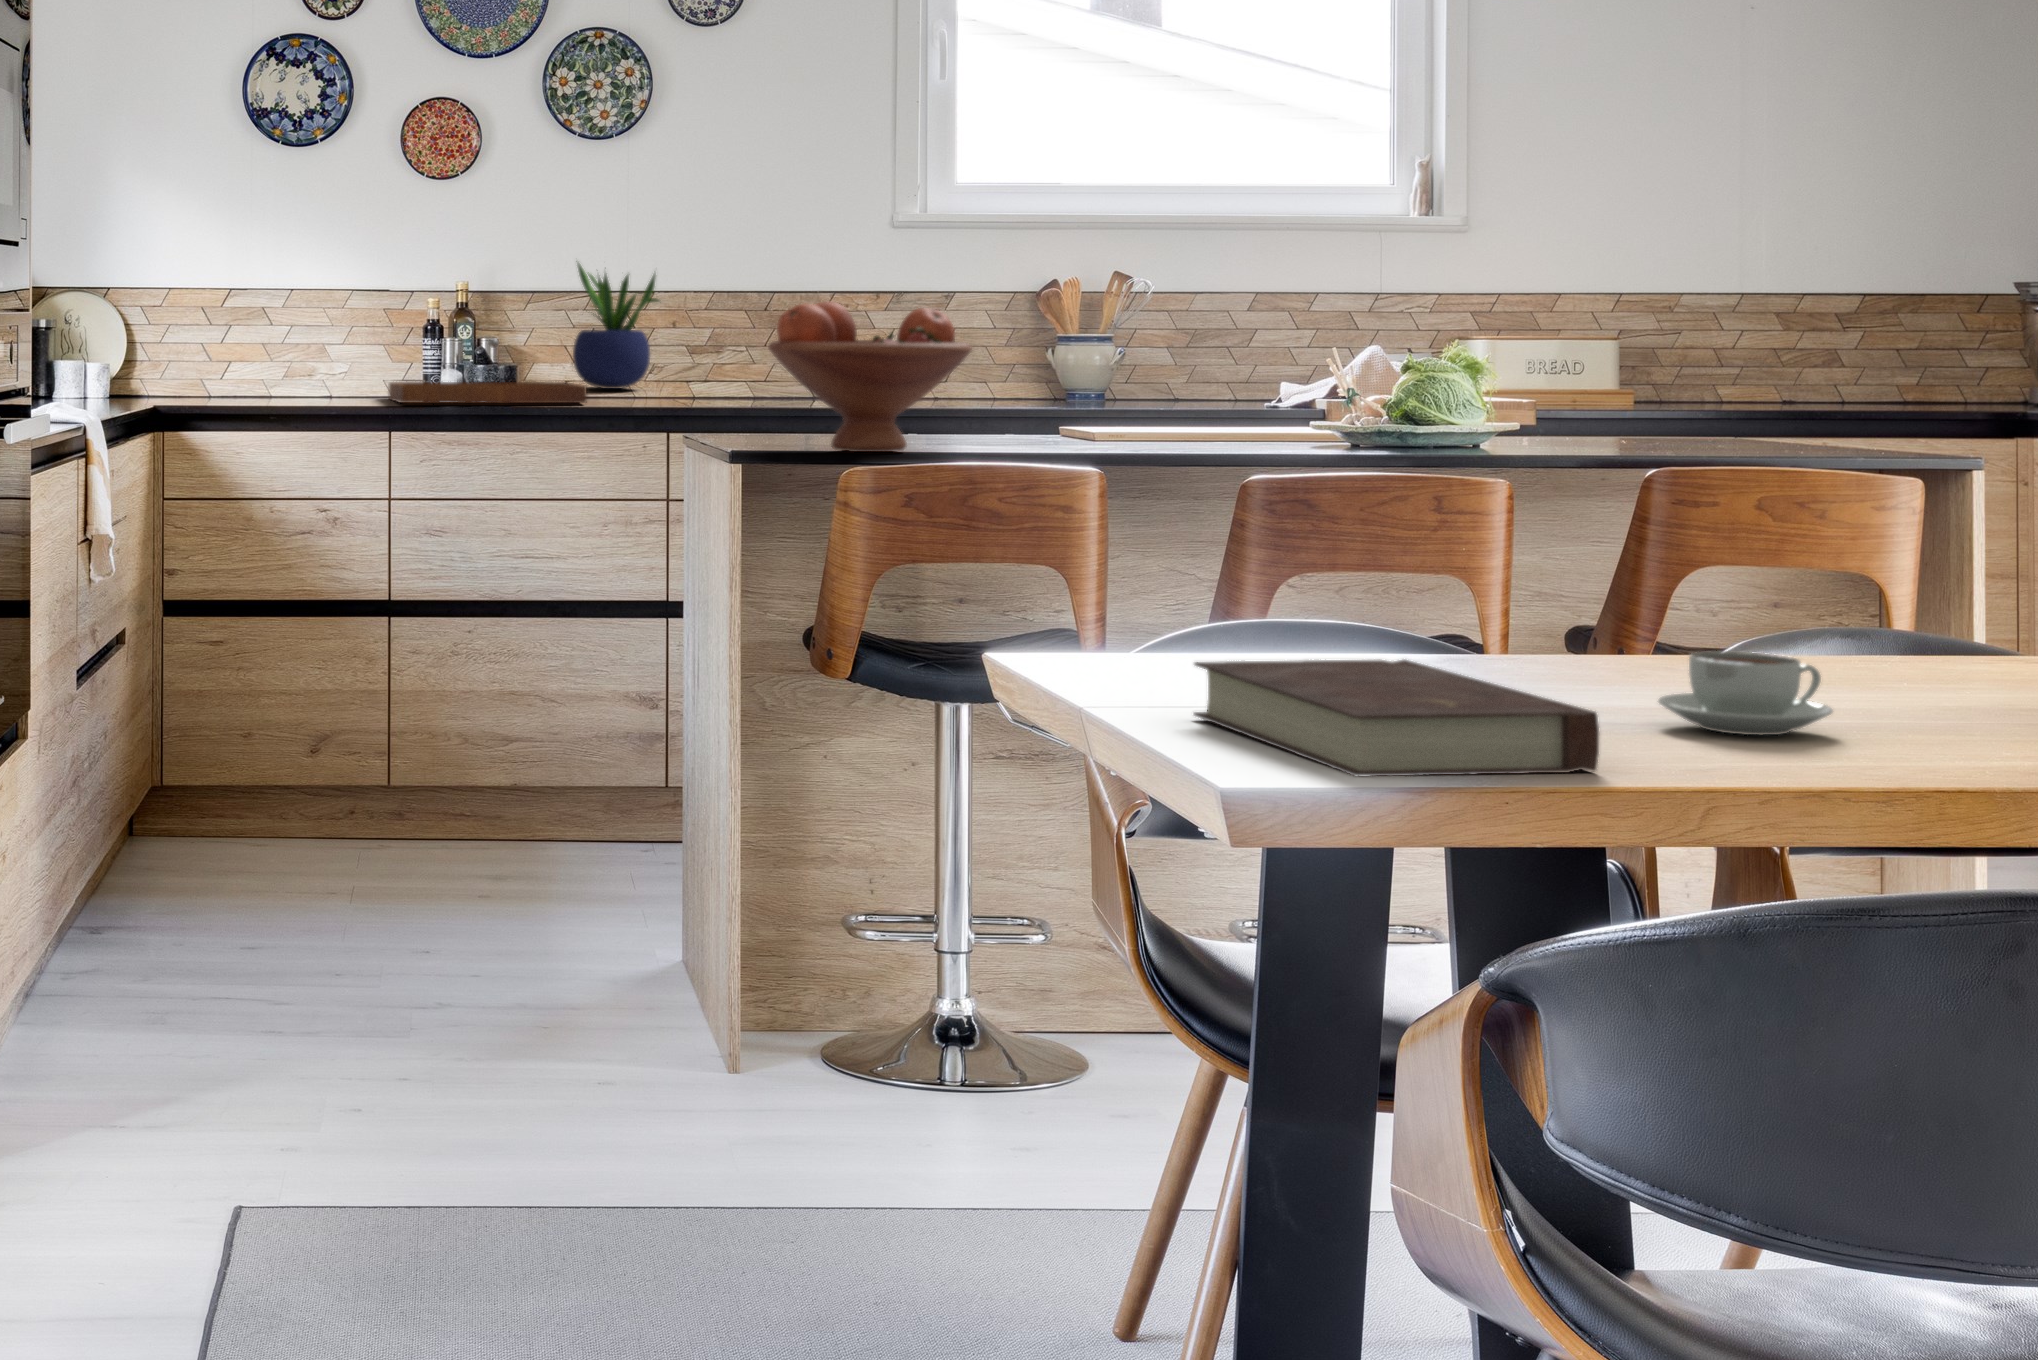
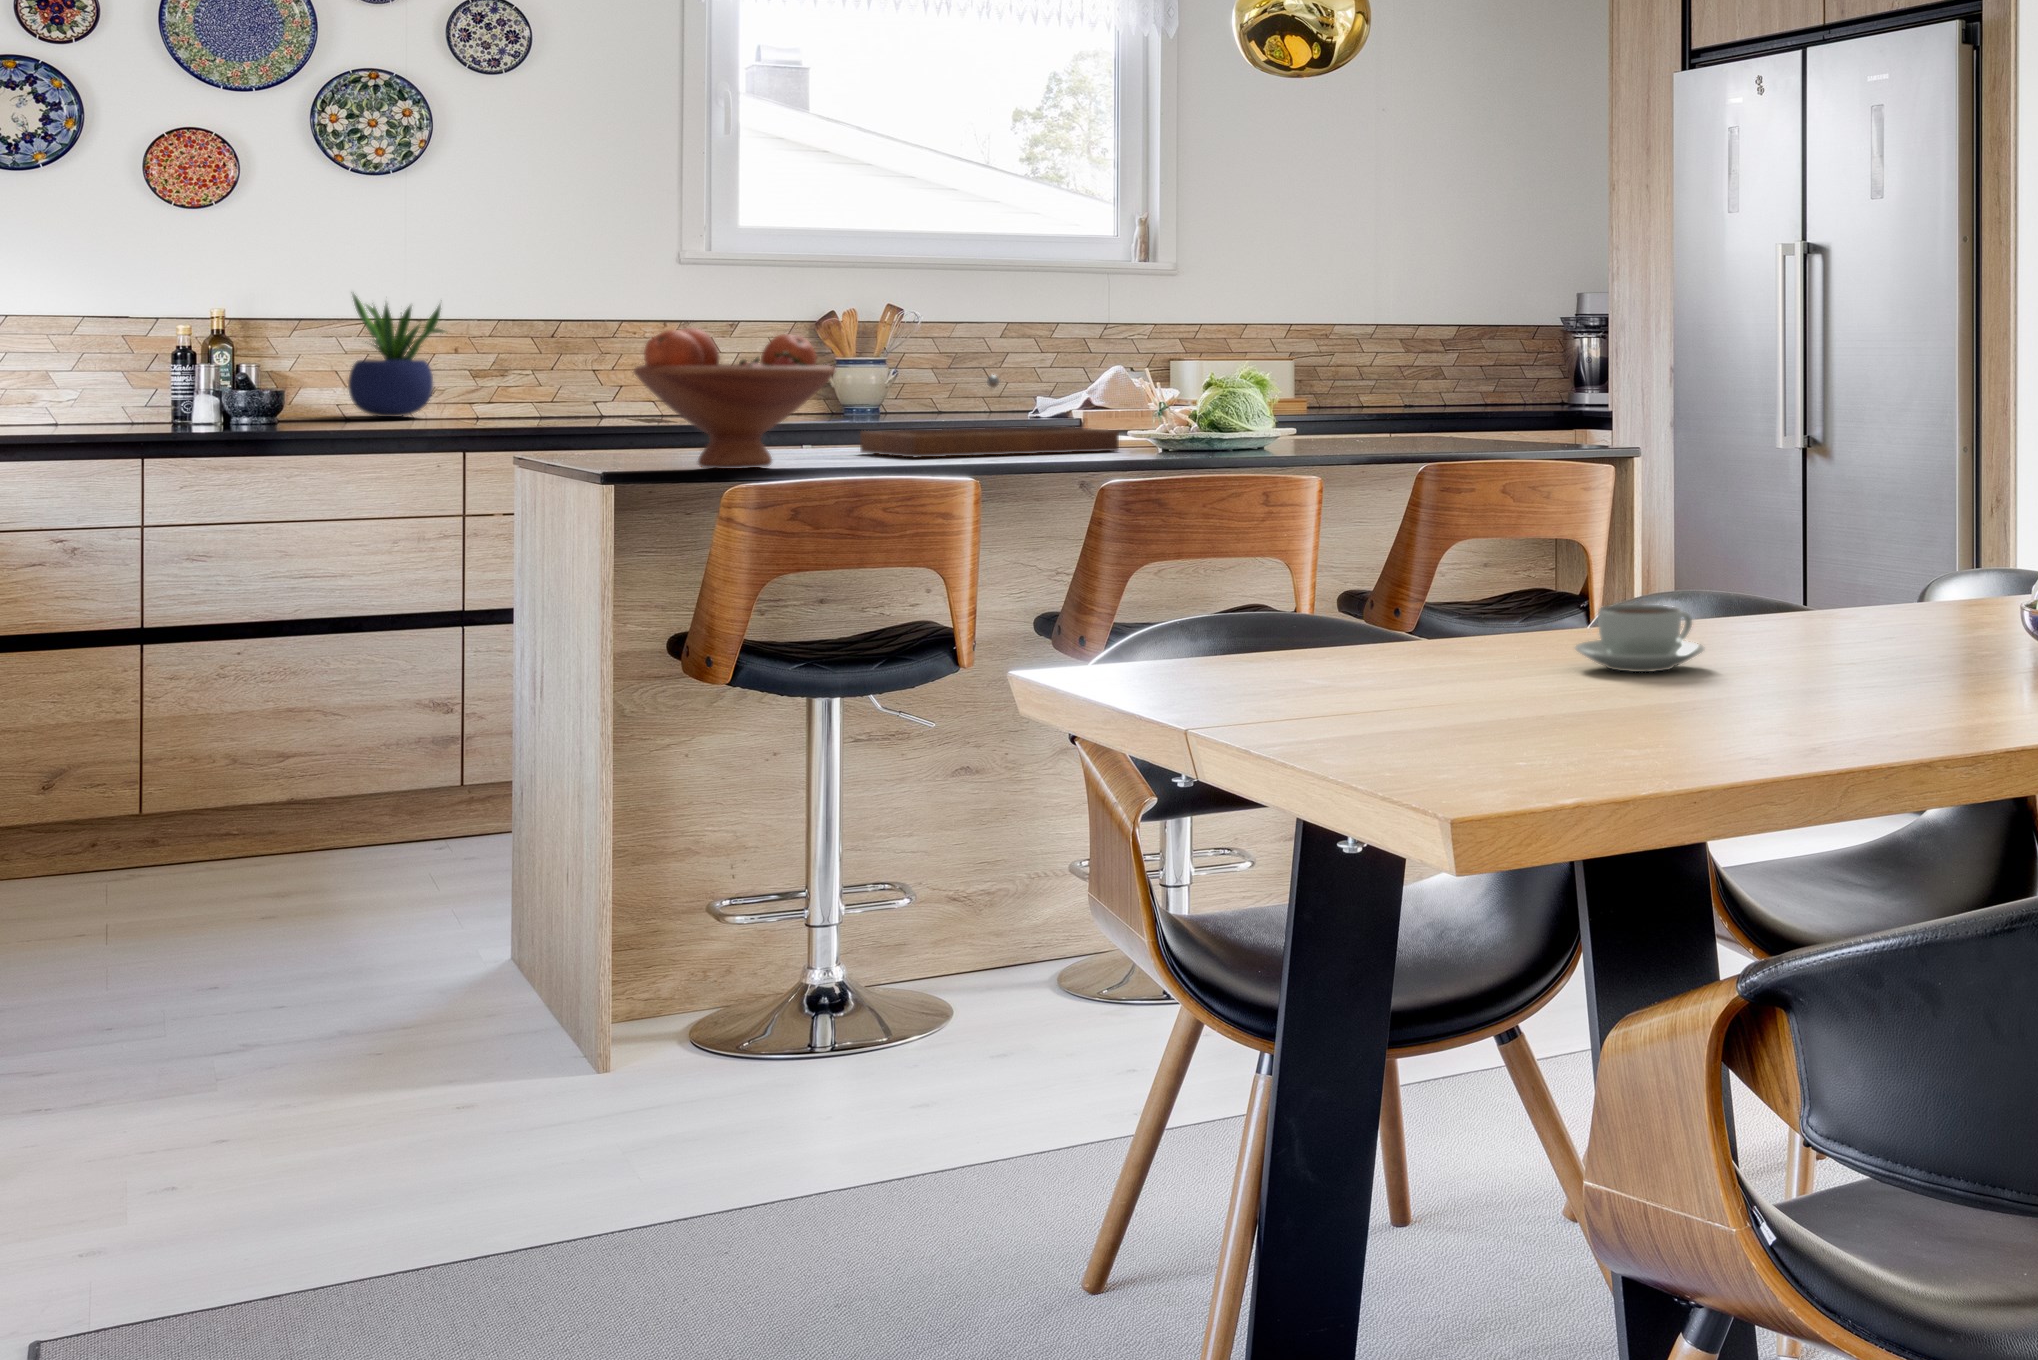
tray: present [389,338,587,403] -> present [860,375,1119,457]
book: present [1194,659,1599,776] -> none [1216,629,1587,737]

